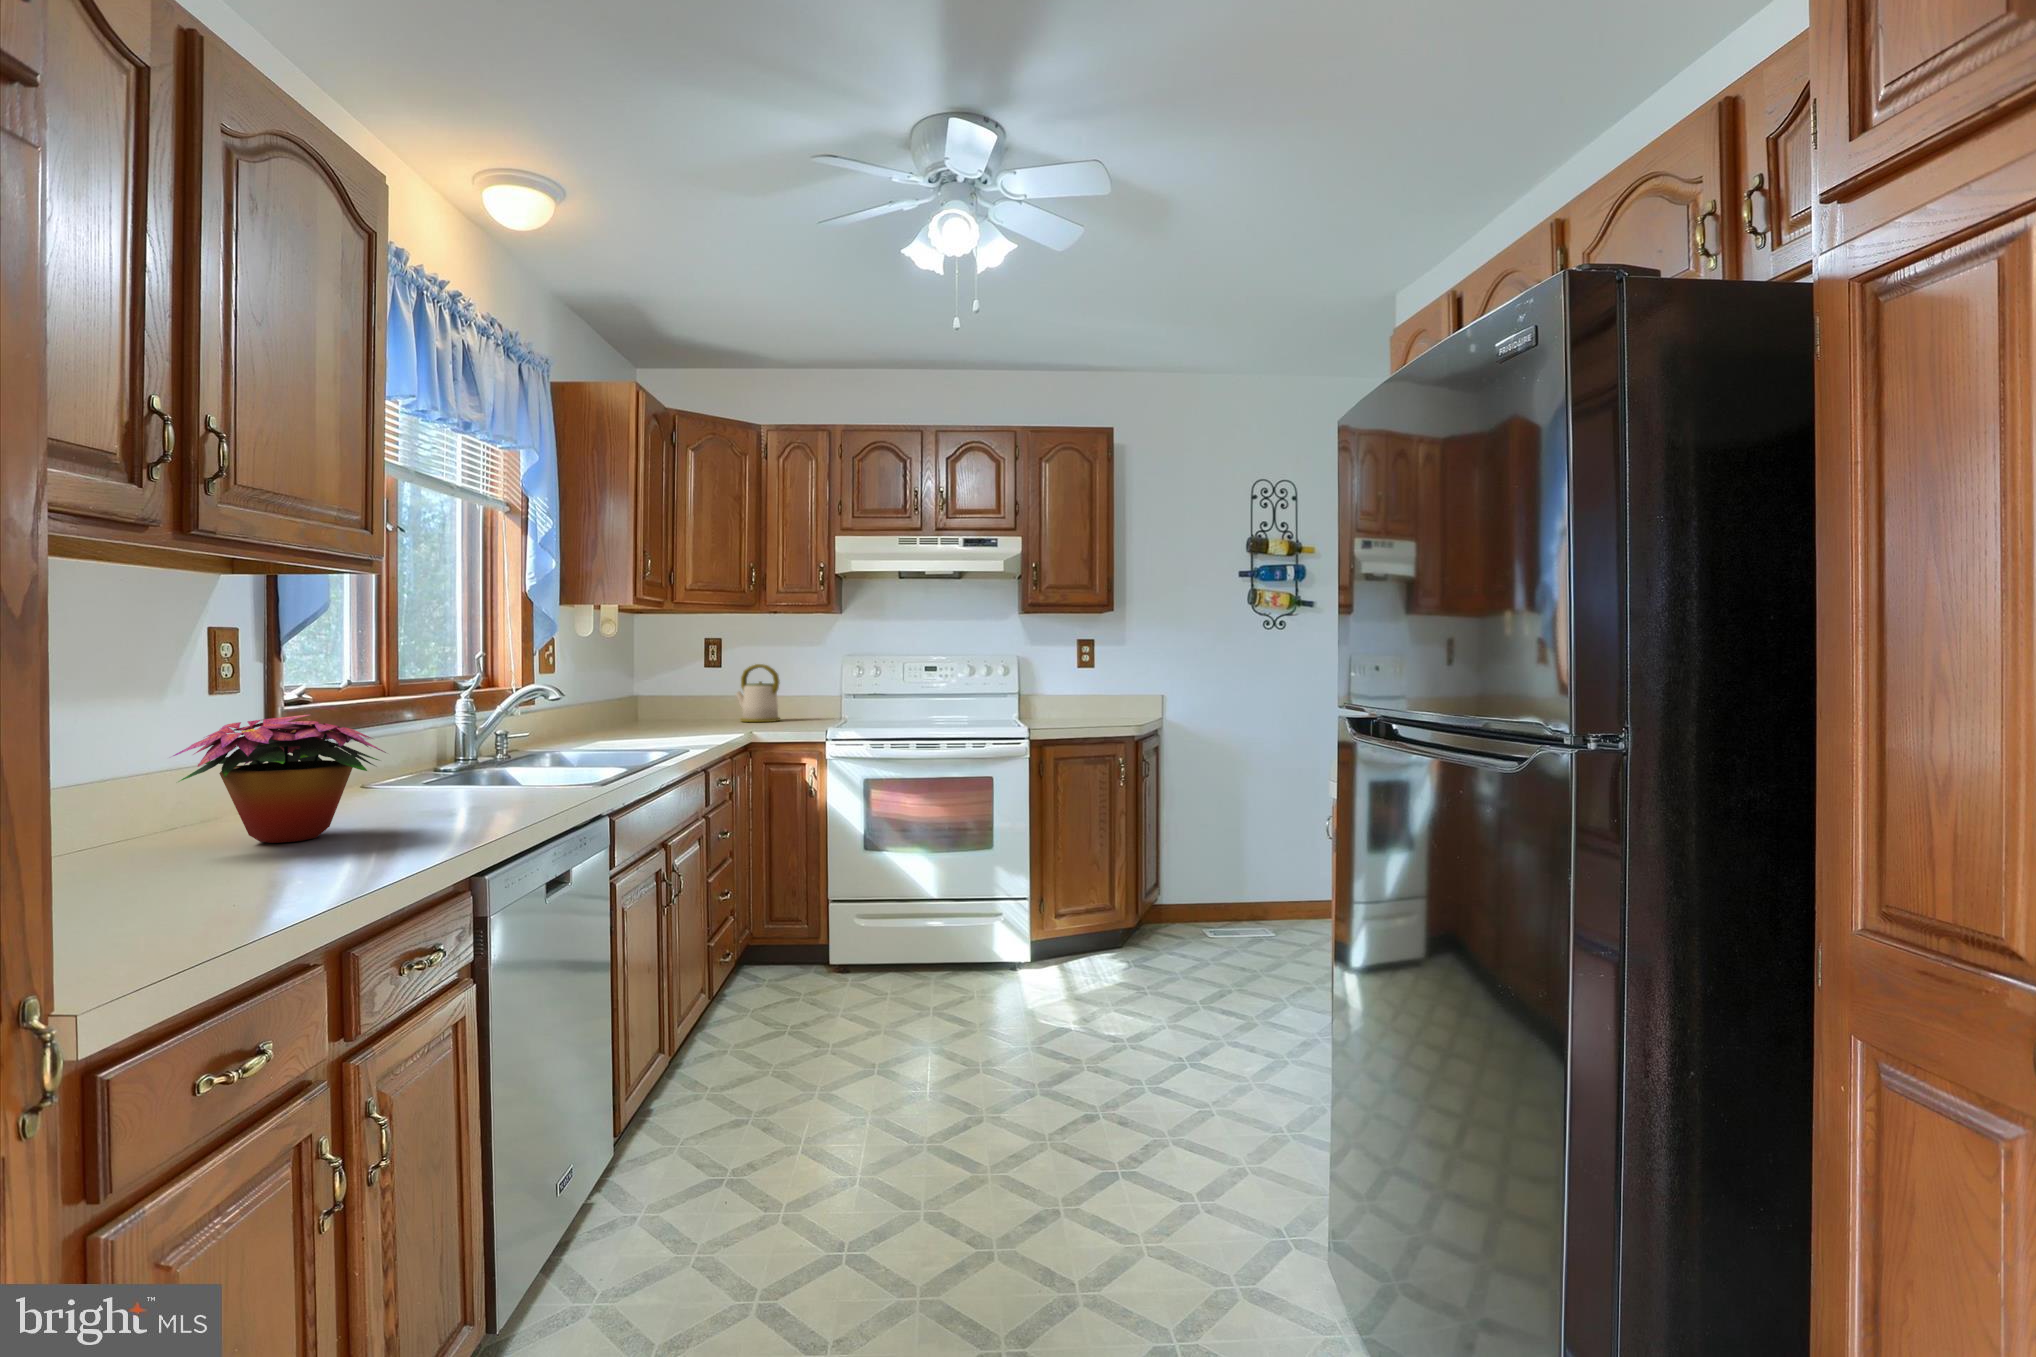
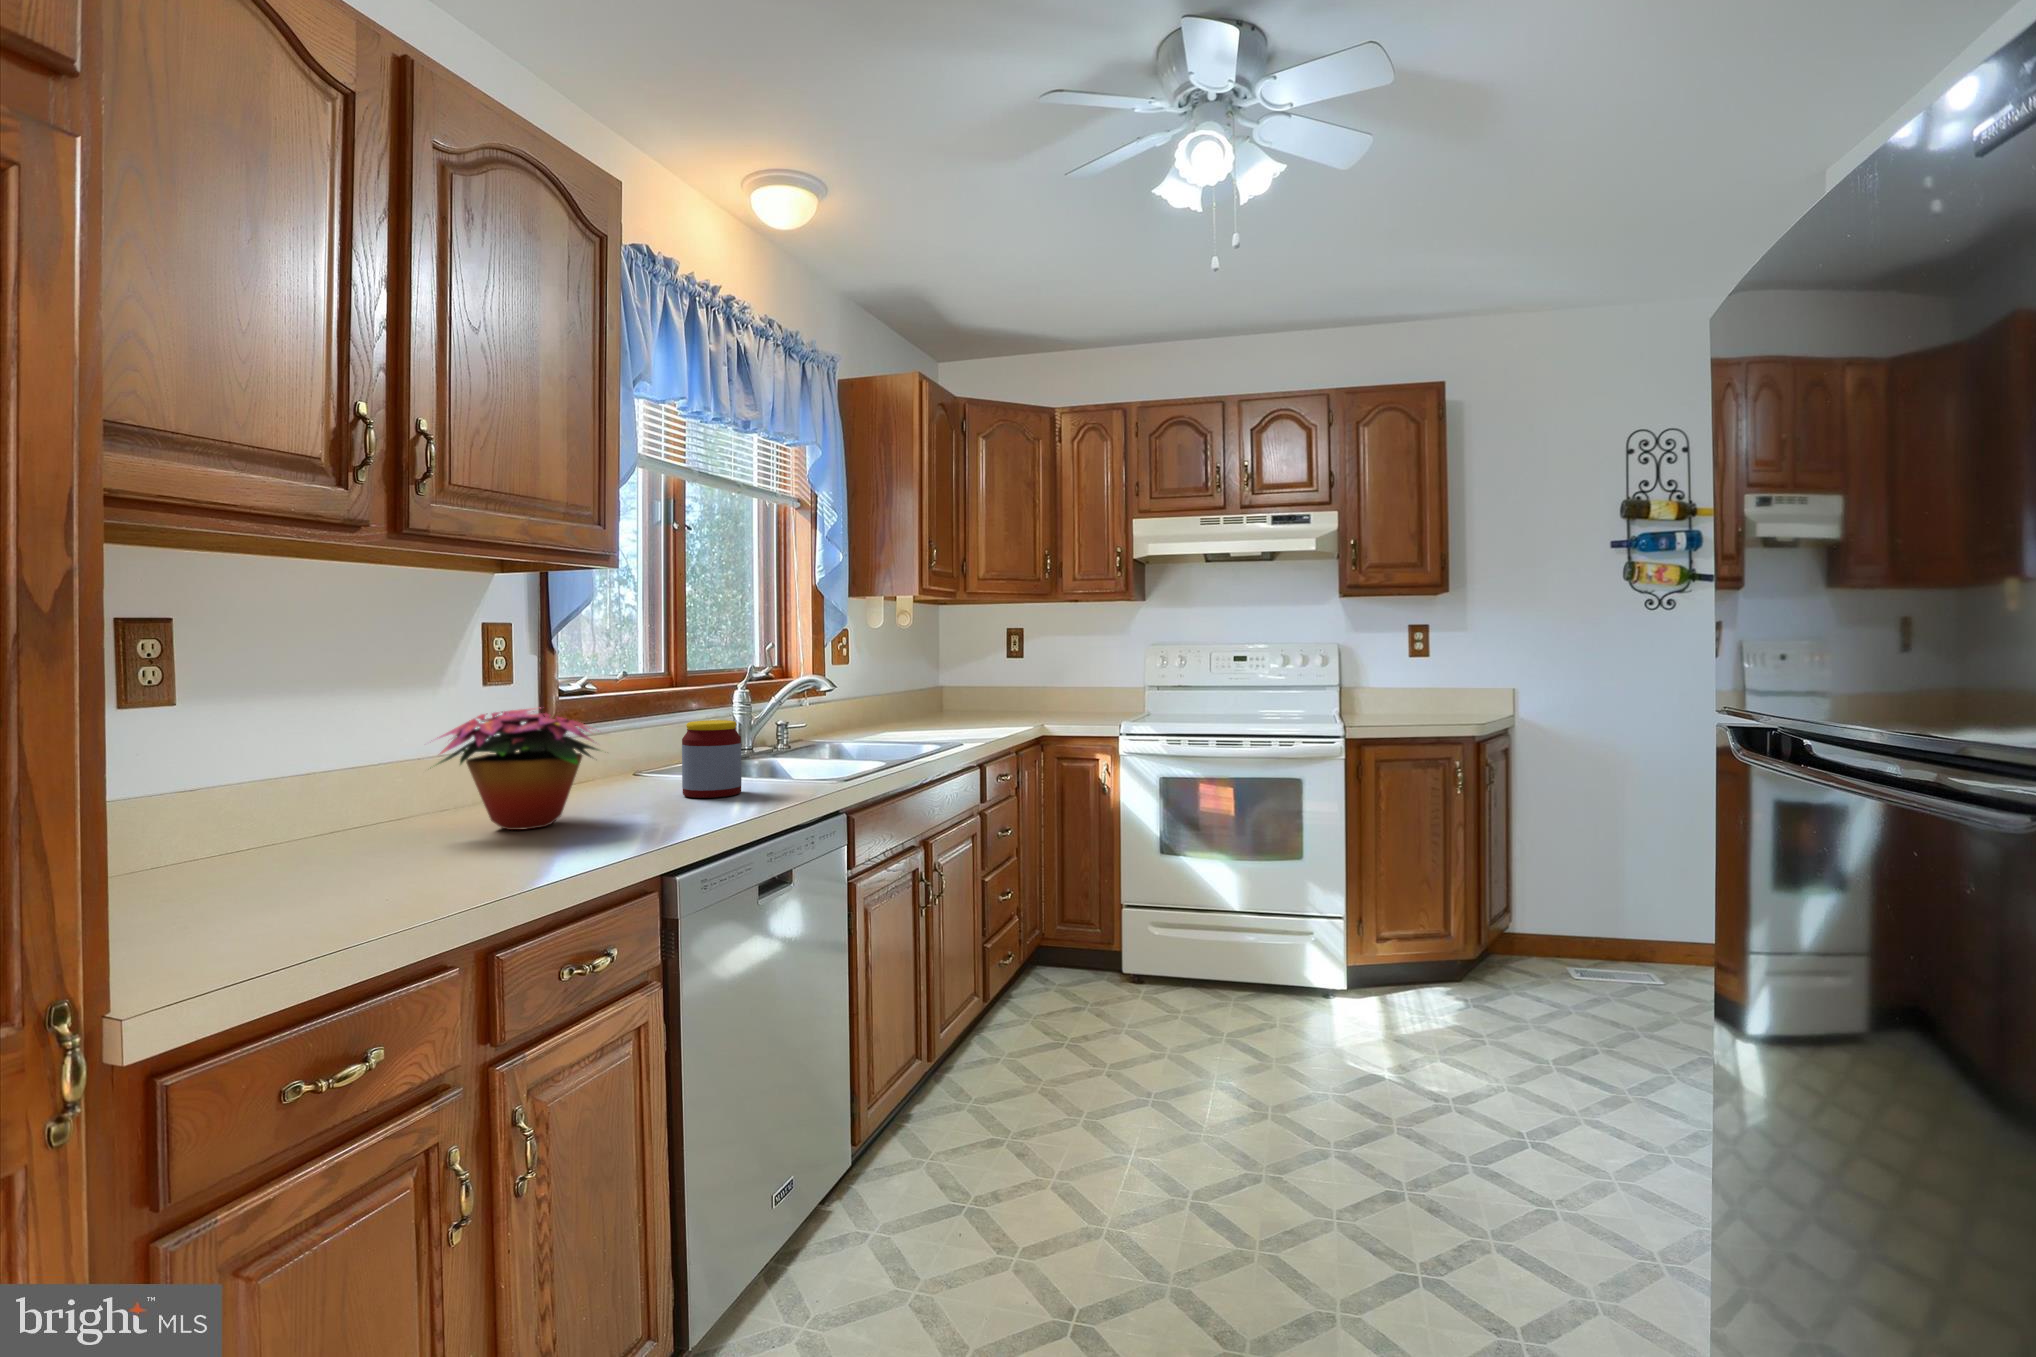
kettle: present [736,664,780,722] -> none [1031,656,1075,716]
jar: none [440,727,505,805] -> present [682,720,742,798]

